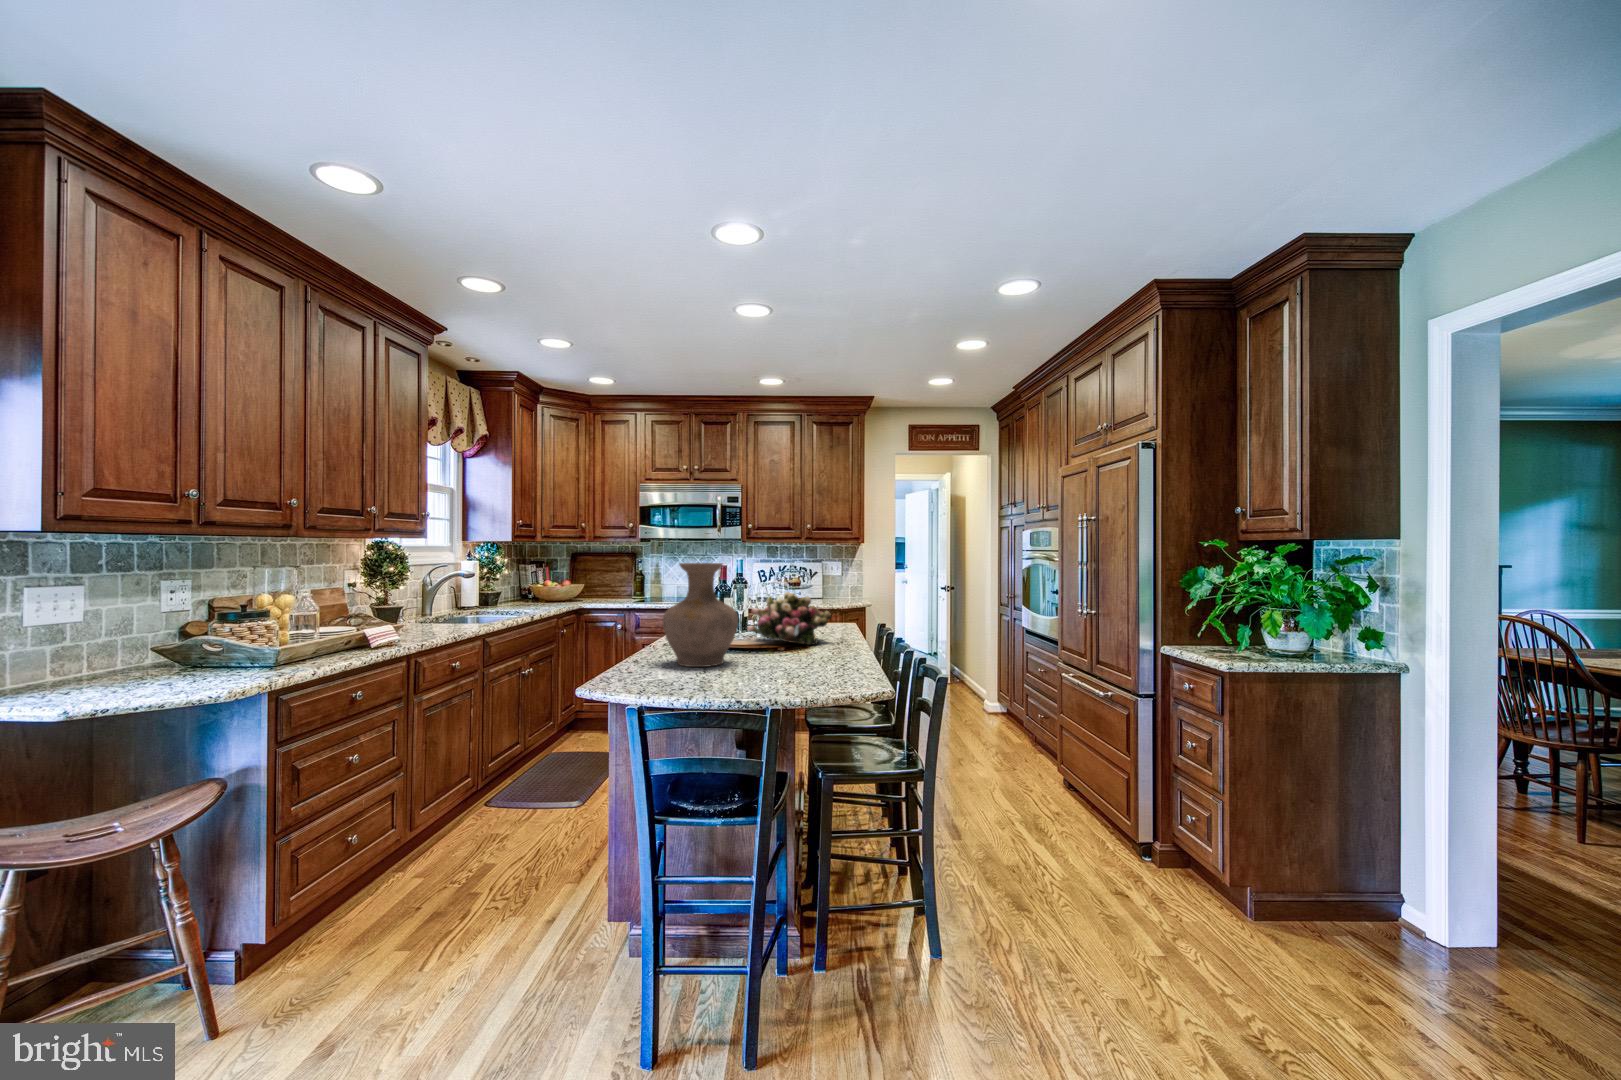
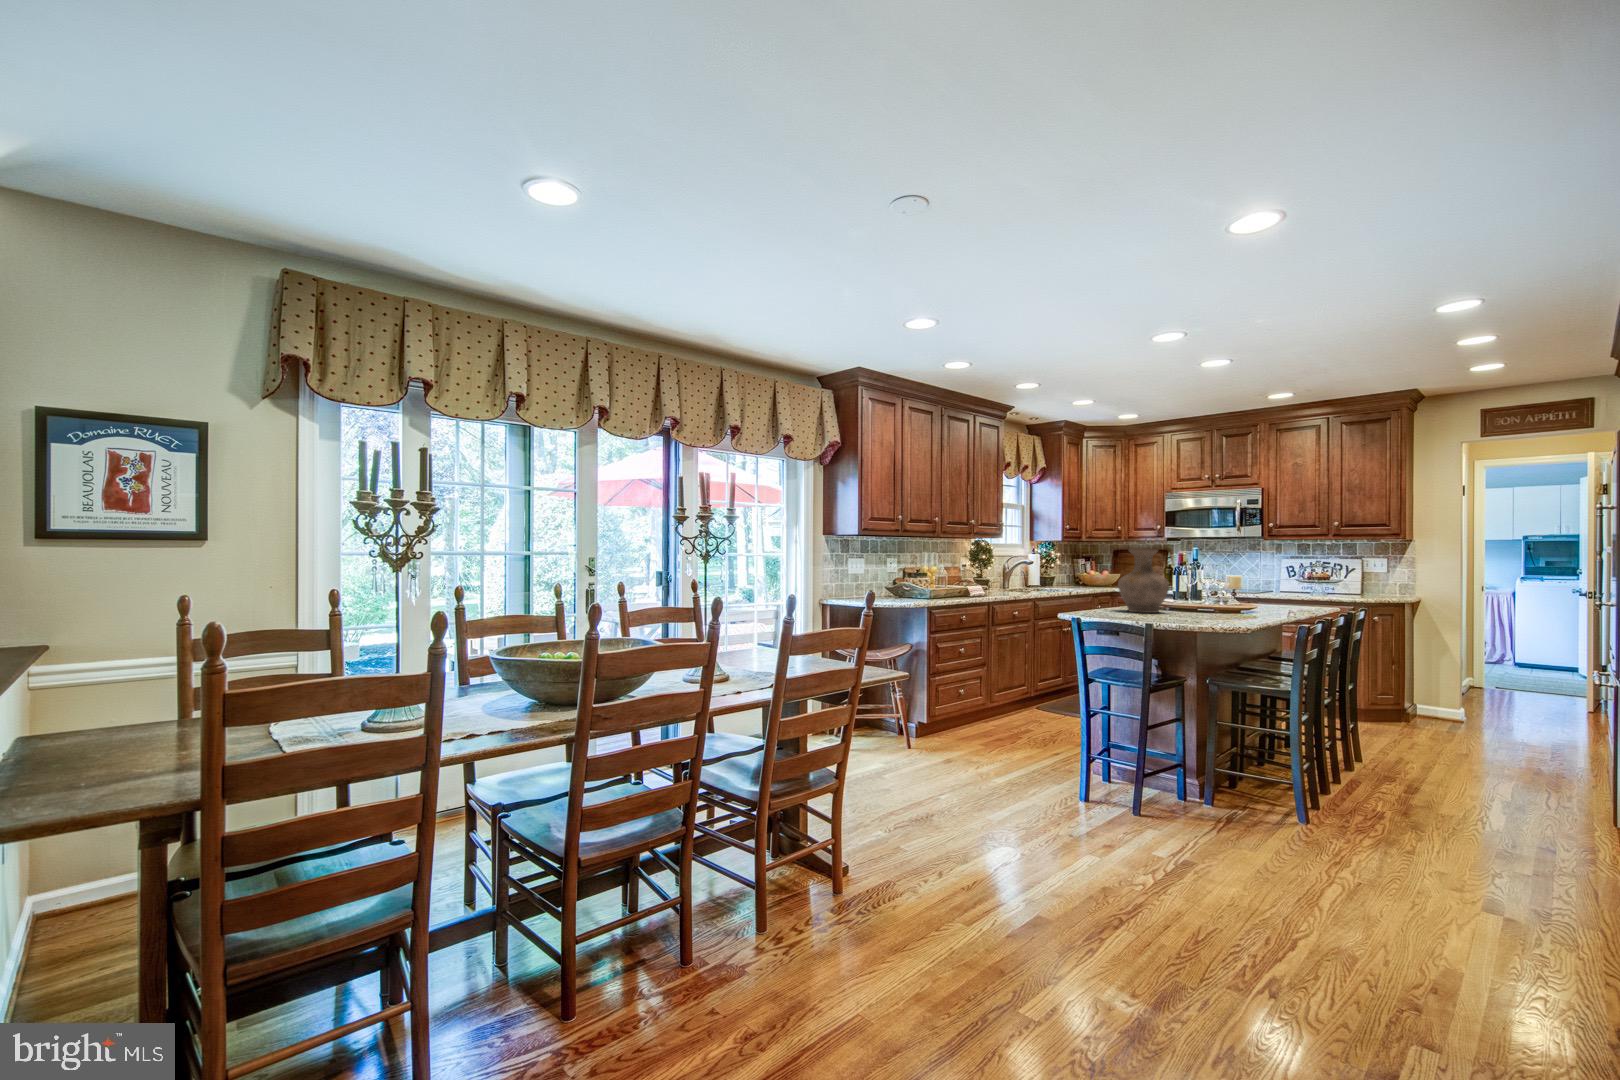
flower arrangement: present [747,592,831,645] -> none [1199,574,1271,613]

